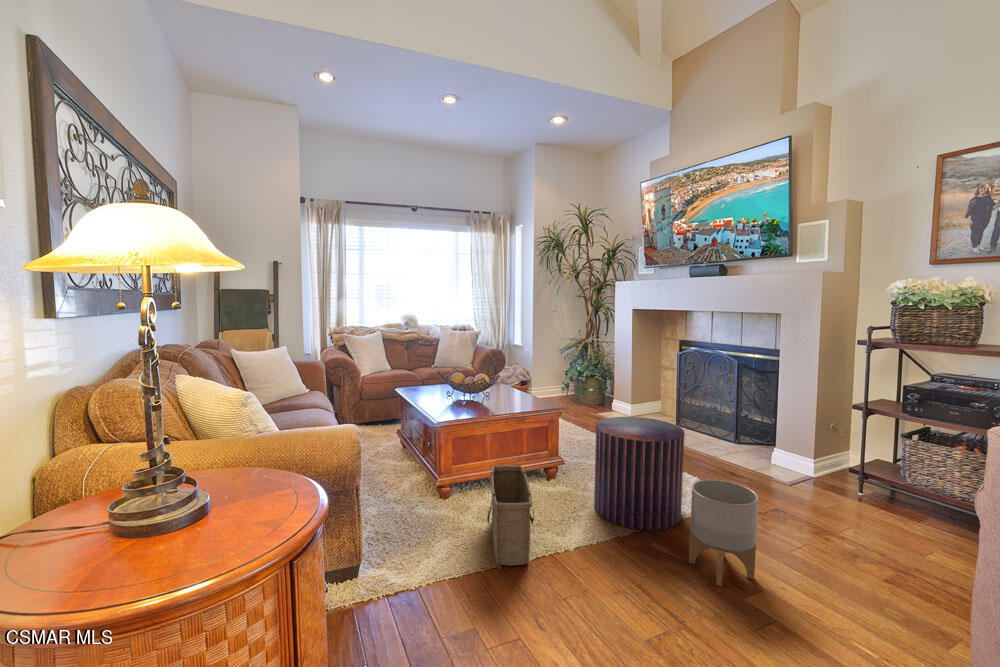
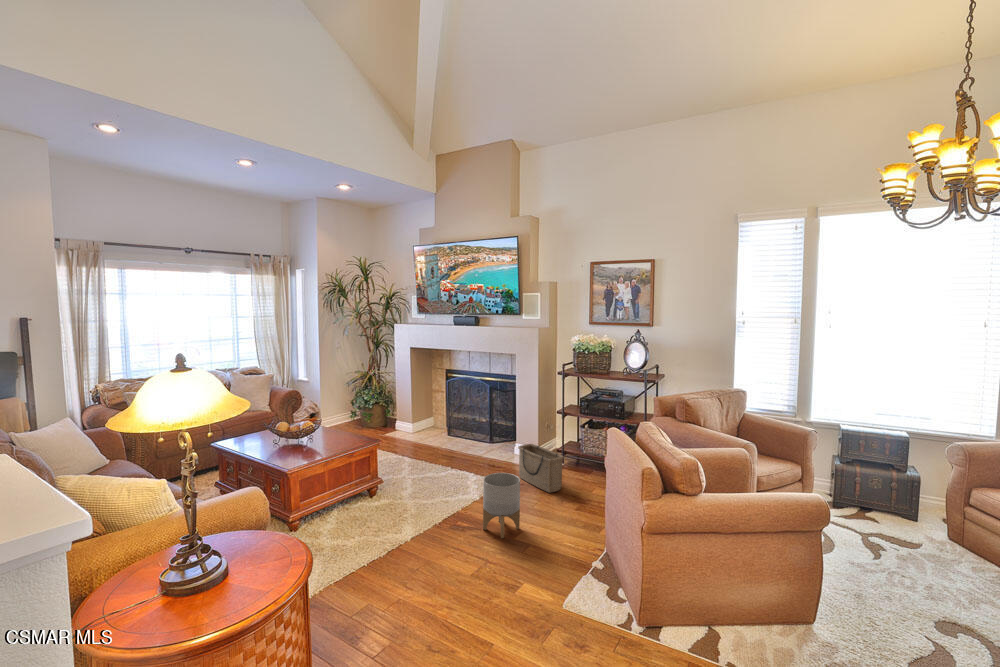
pouf: present [594,417,684,530] -> none [411,438,471,519]
basket: present [487,465,534,566] -> present [518,444,564,493]

